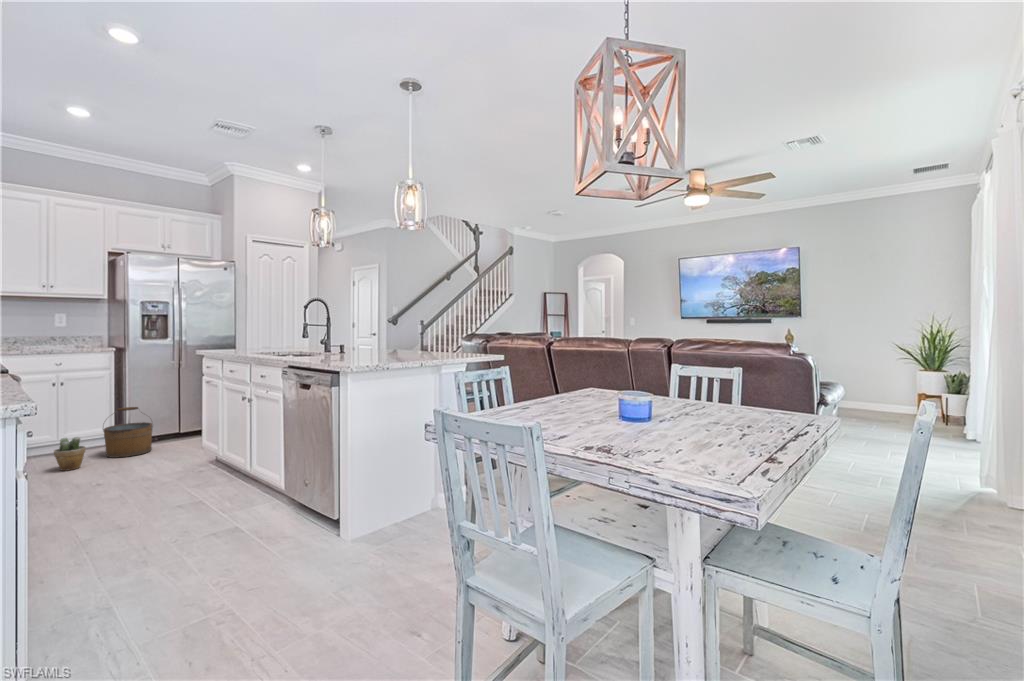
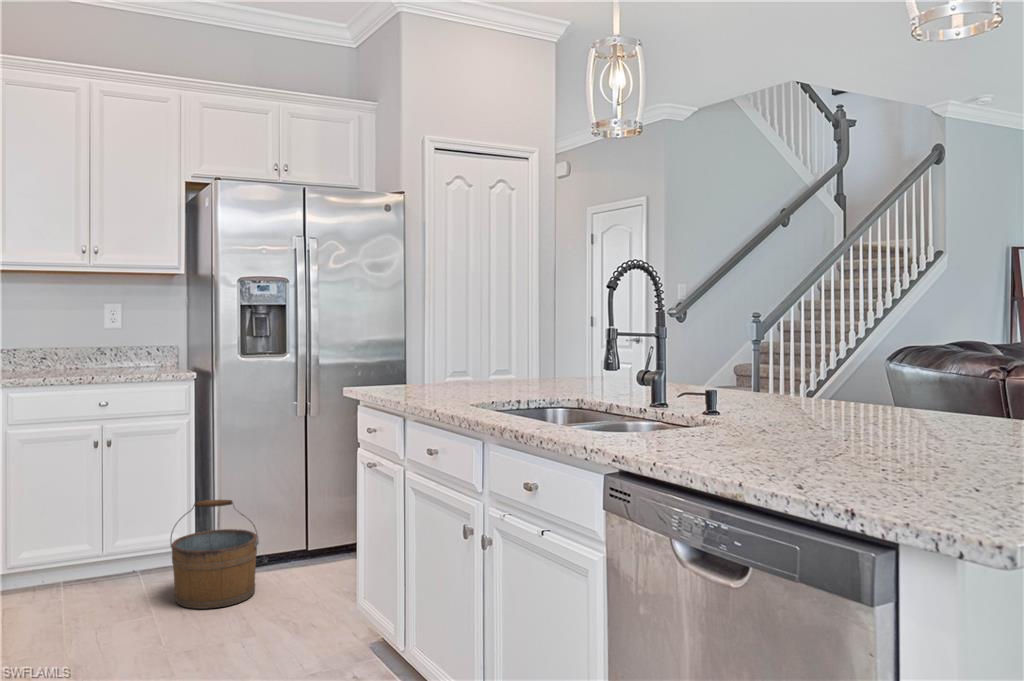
potted plant: present [54,437,86,471] -> none [80,568,136,640]

